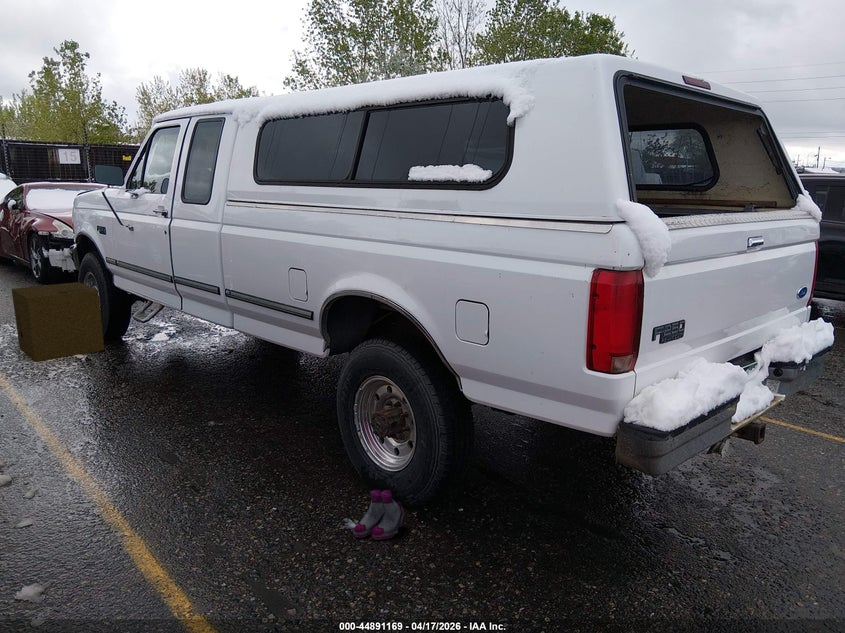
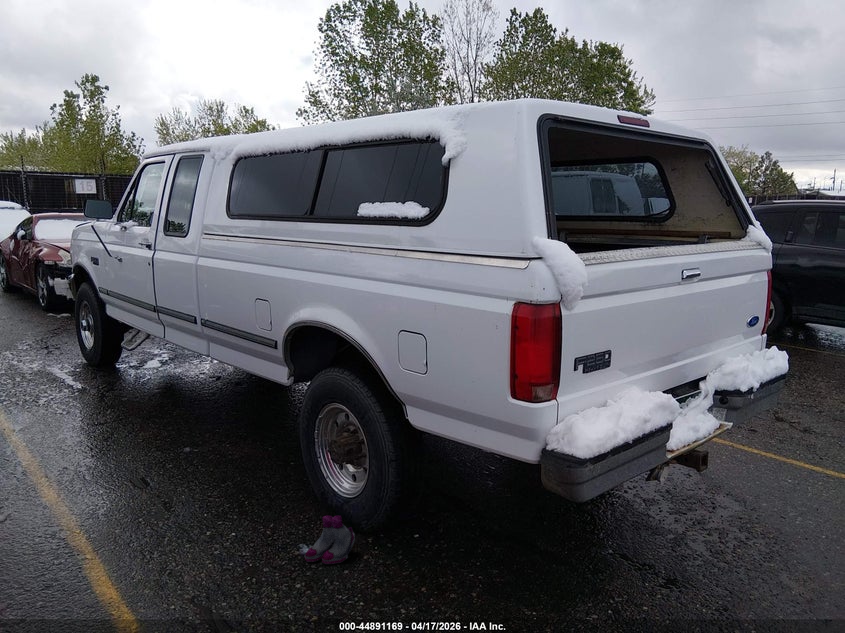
cardboard box: present [12,282,104,362] -> none [9,312,97,390]

